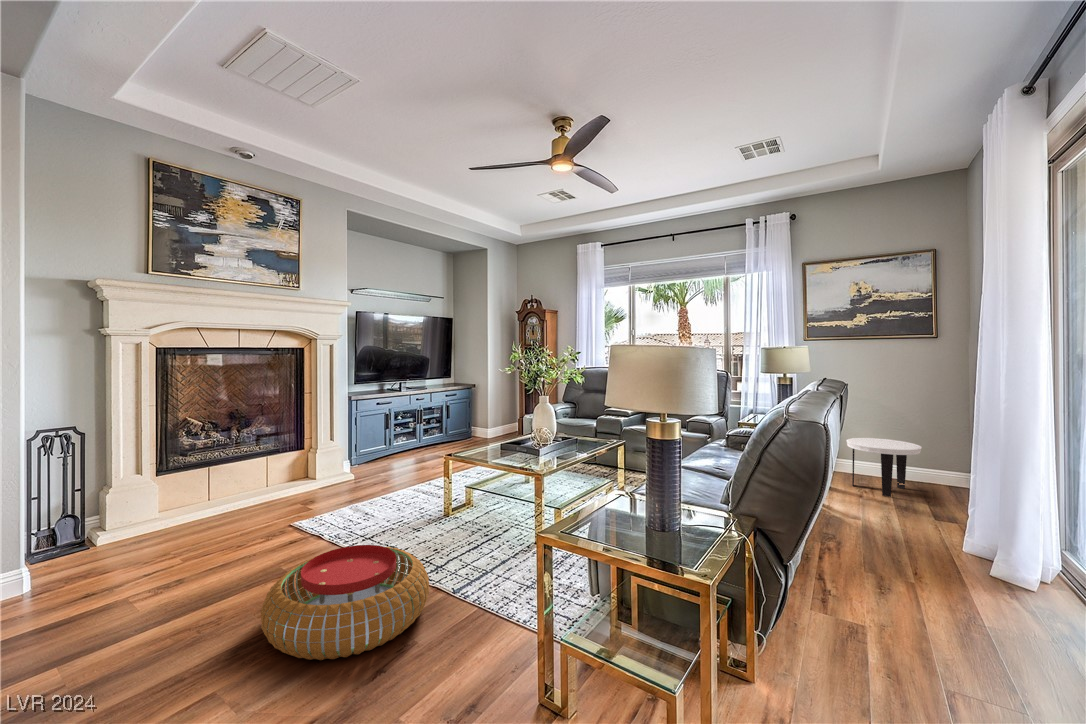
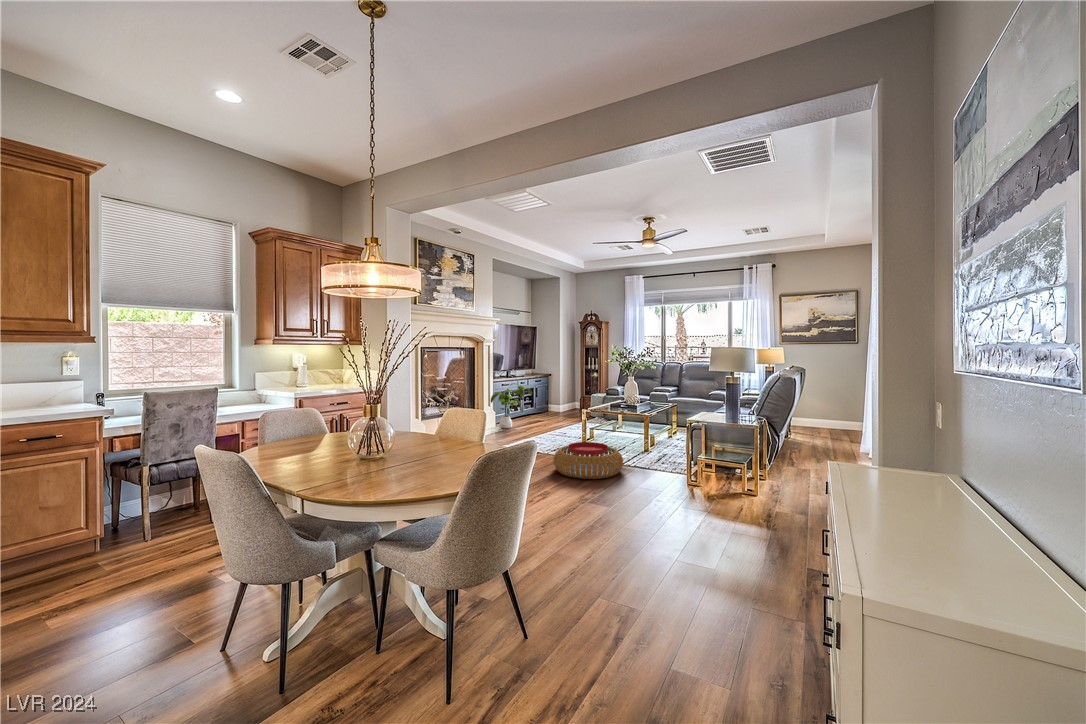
house plant: none [335,403,407,473] -> present [491,383,532,428]
side table: present [846,438,922,497] -> none [805,403,848,435]

